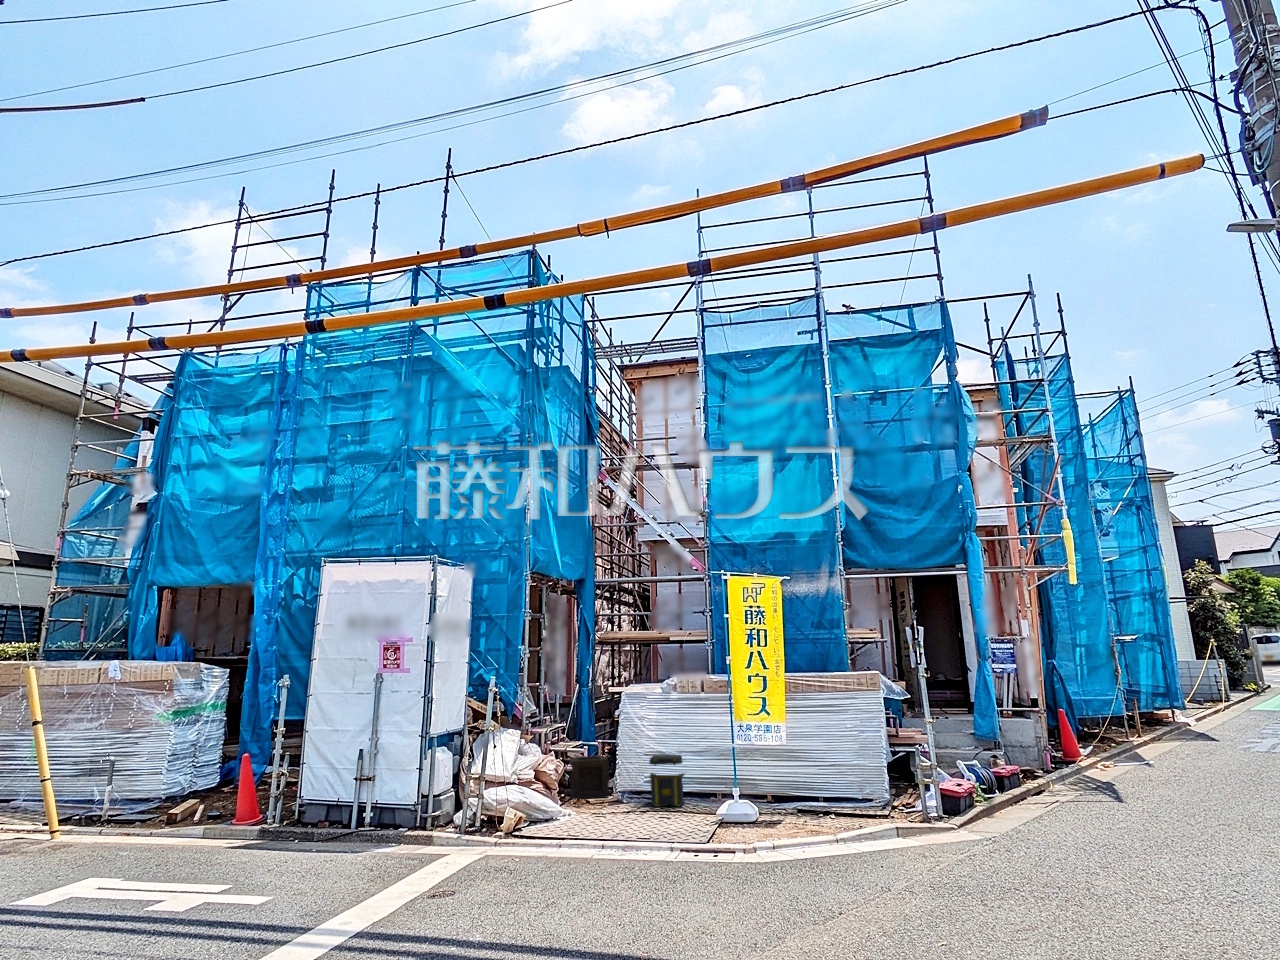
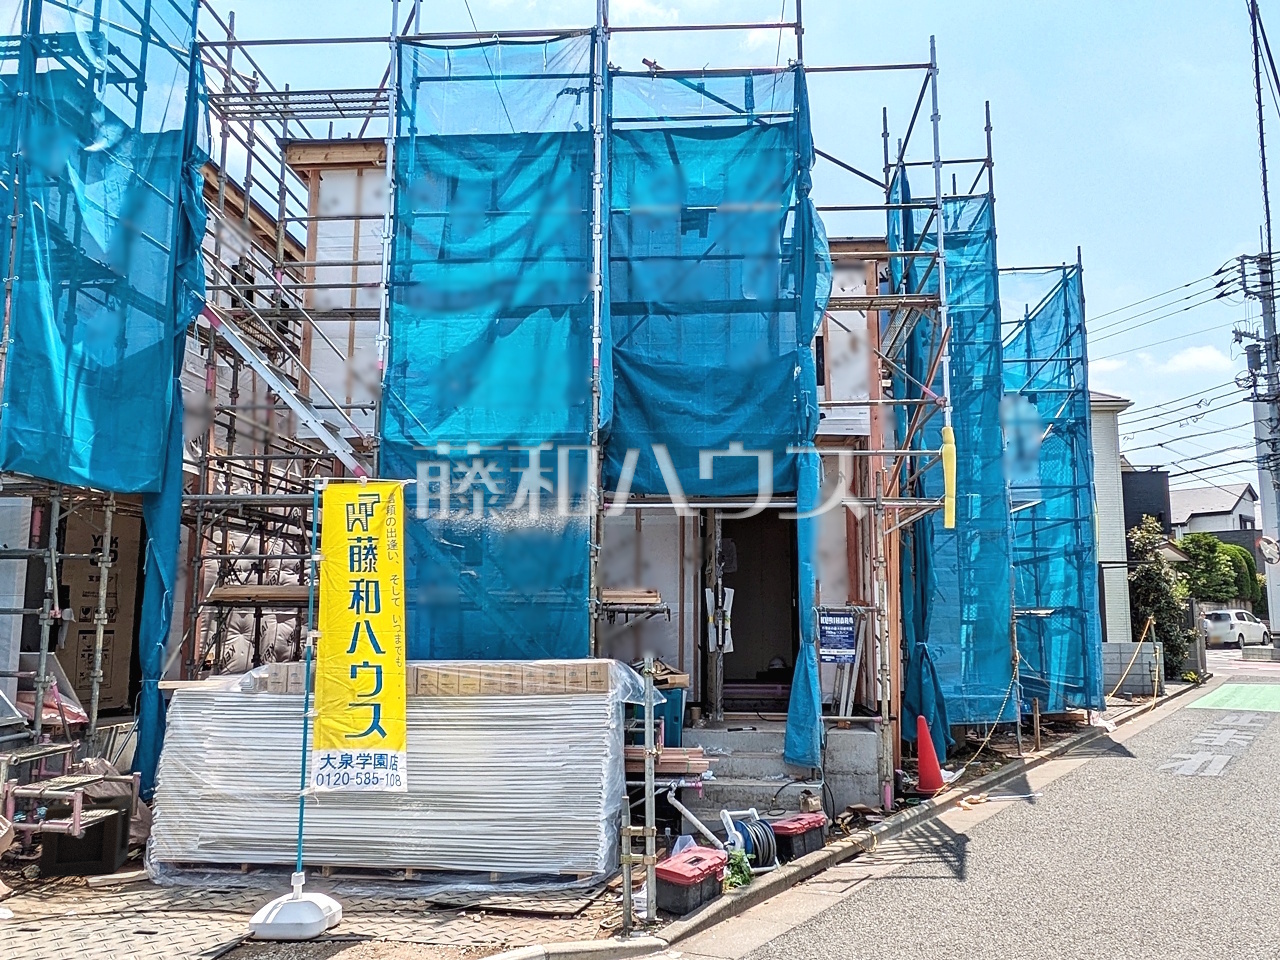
toolbox: present [649,755,685,807] -> none [164,797,248,895]

